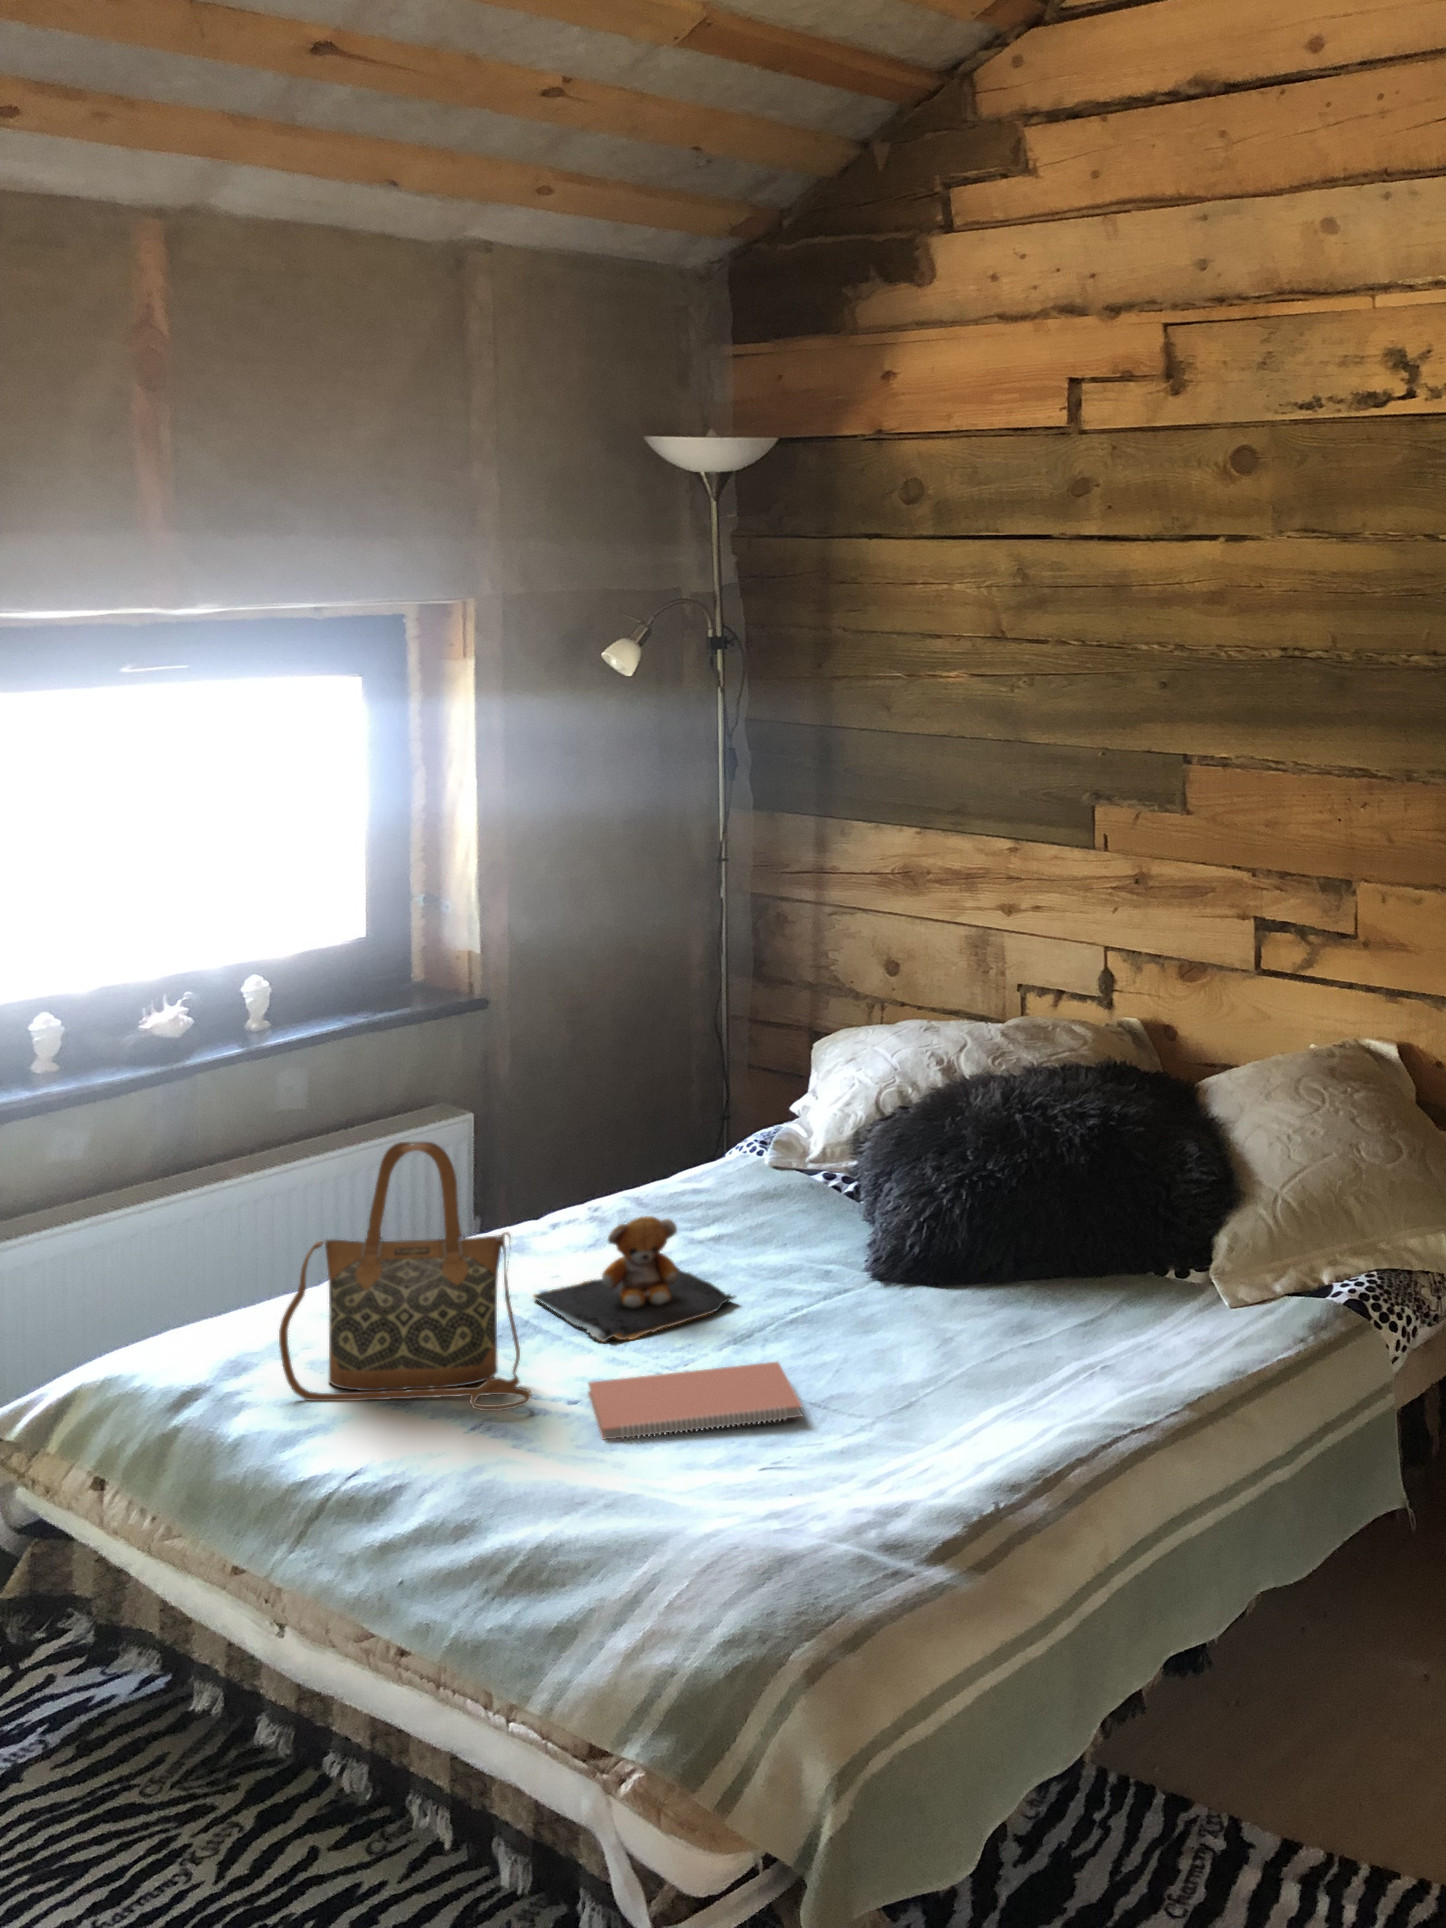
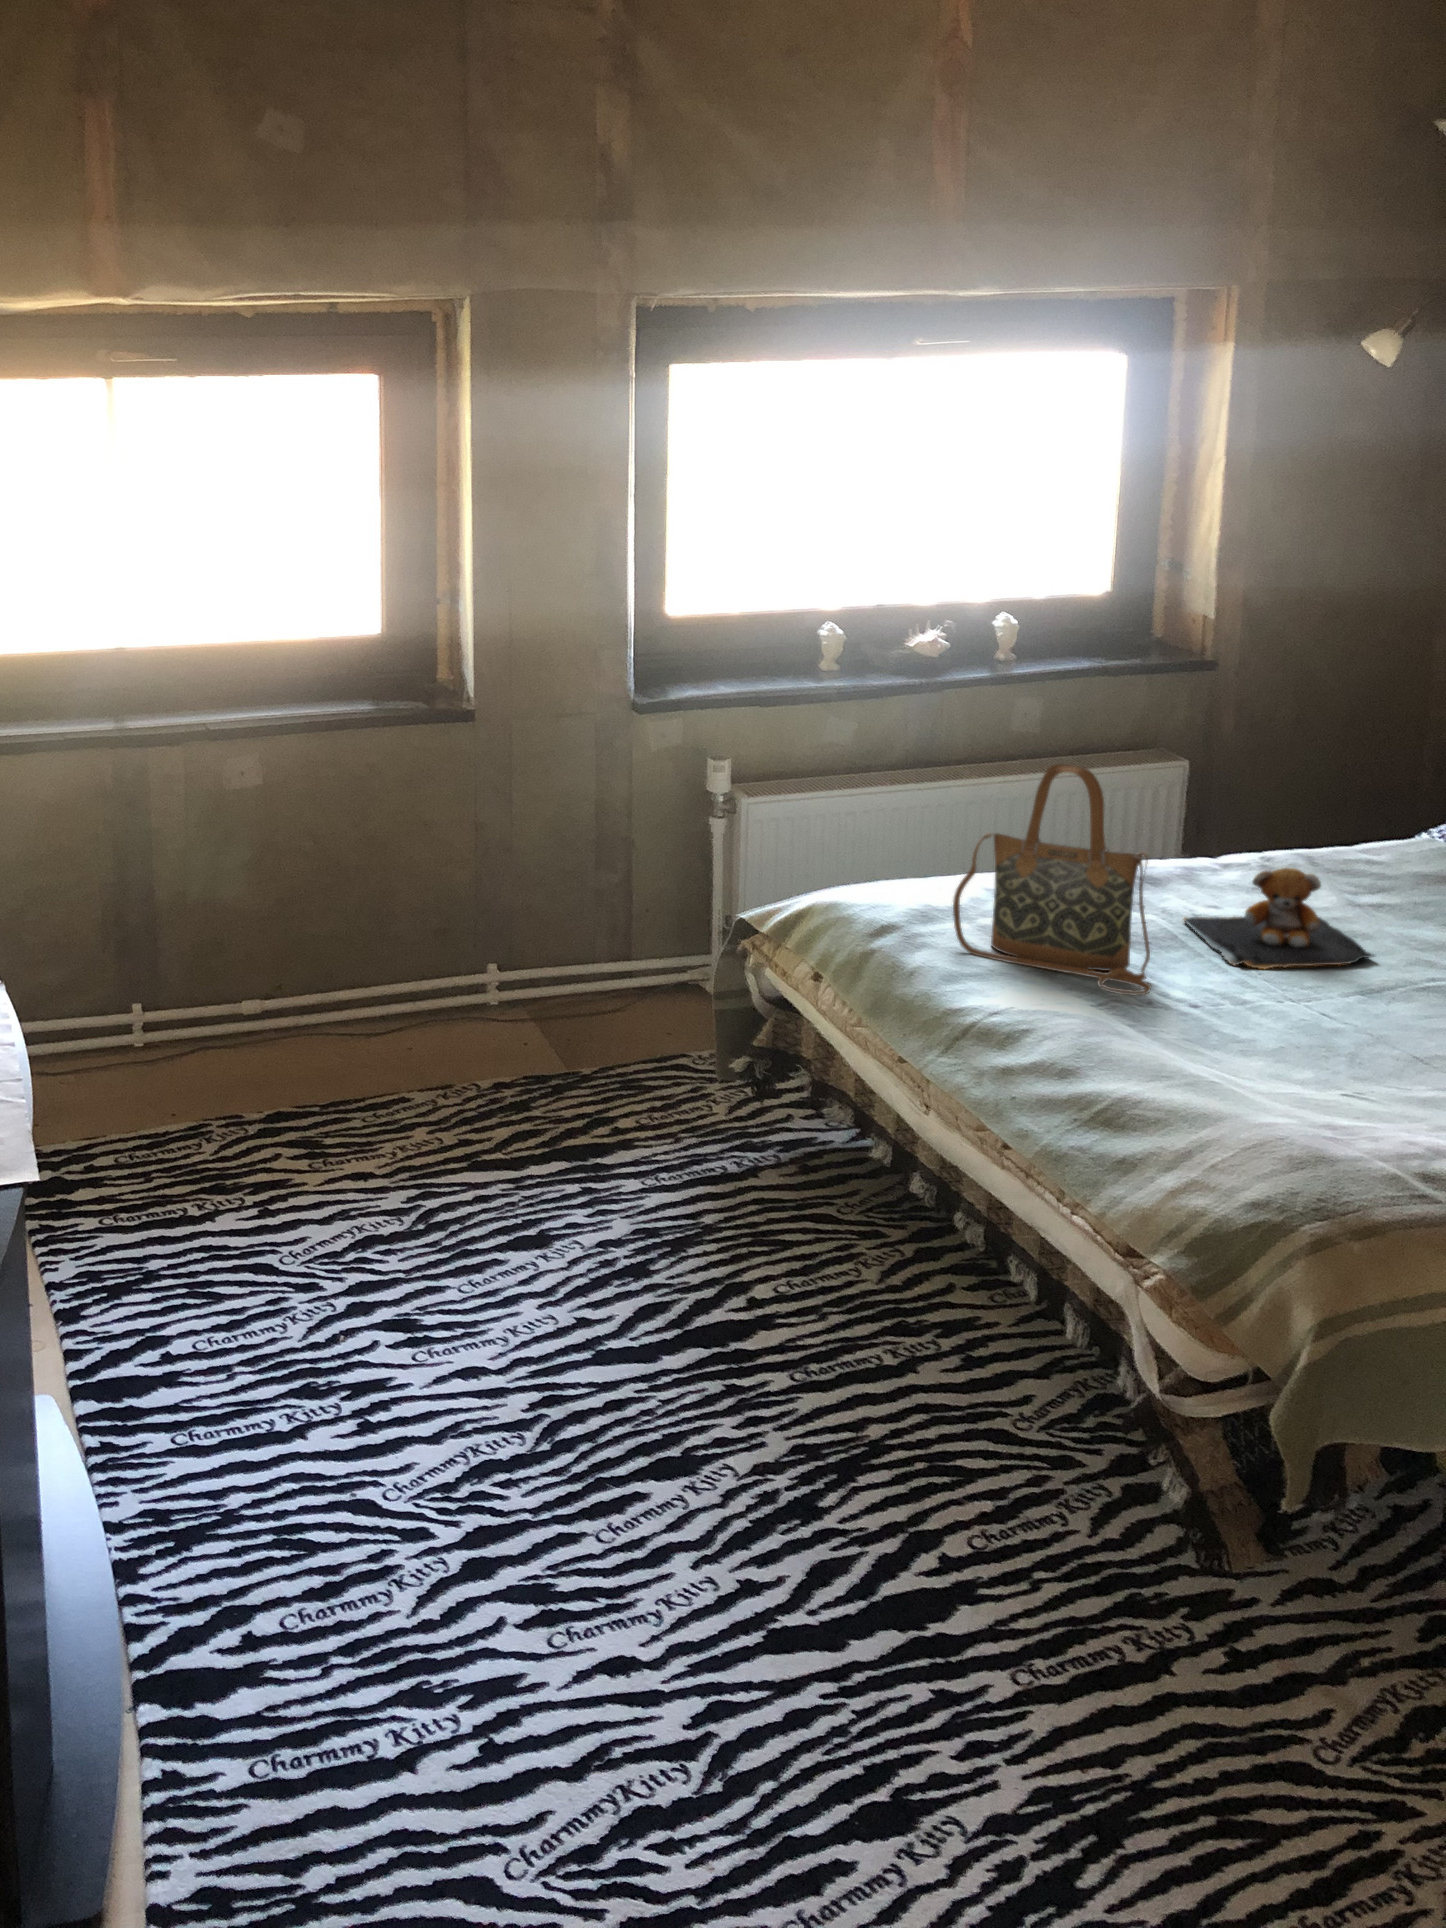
notebook: present [588,1362,802,1439] -> none [1204,990,1402,1061]

